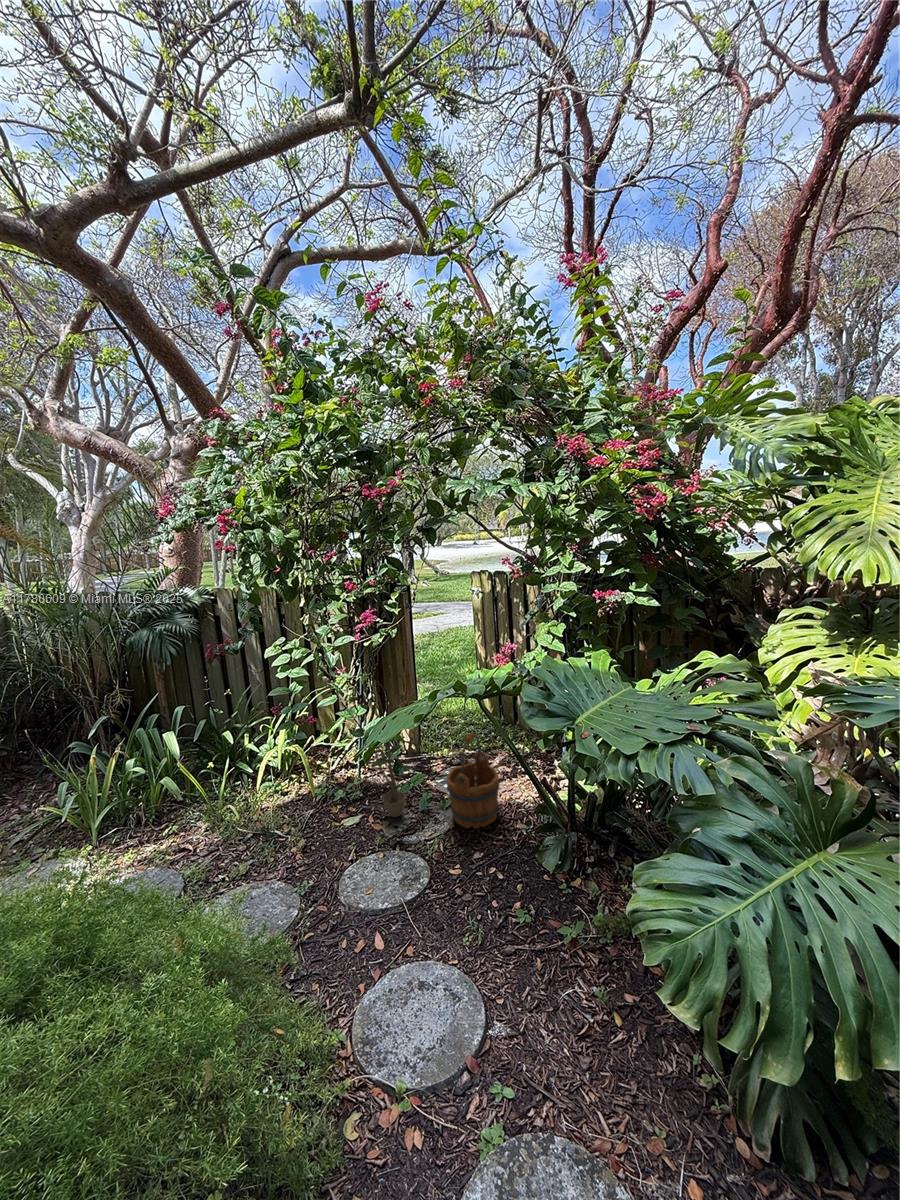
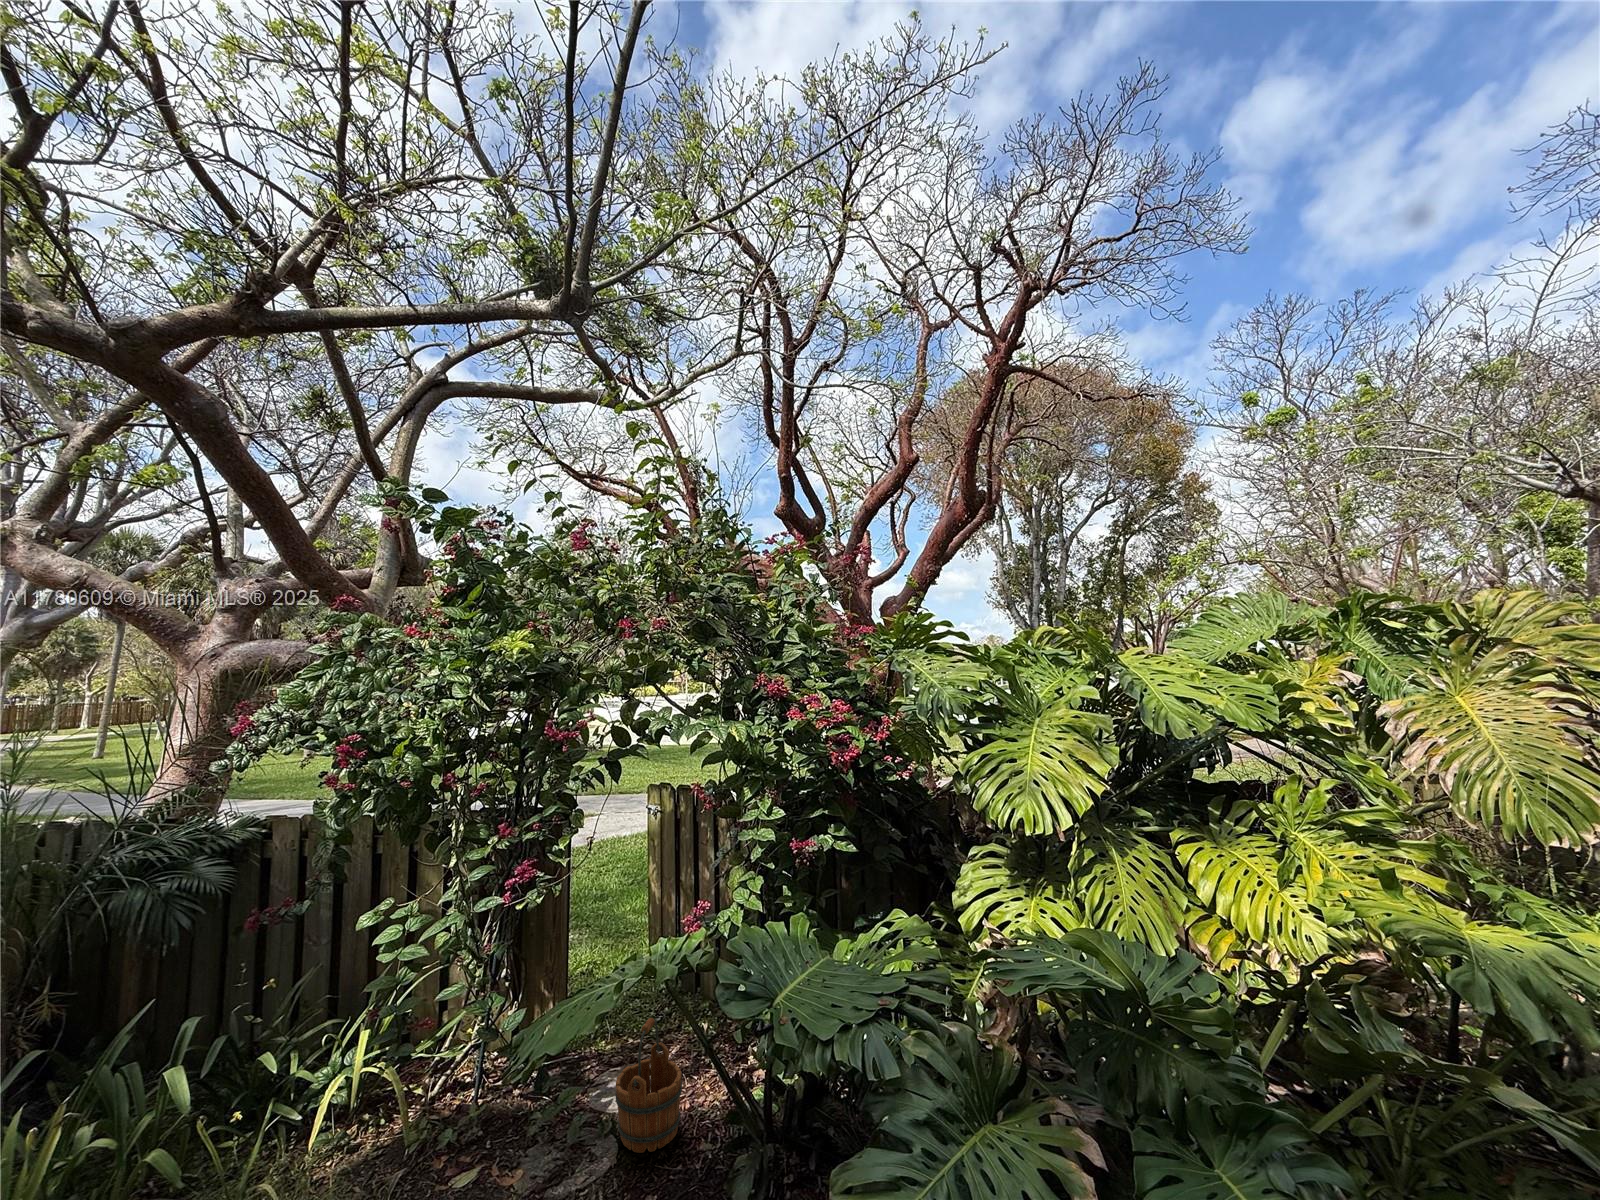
decorative plant: present [364,742,417,817] -> none [494,1035,578,1153]

